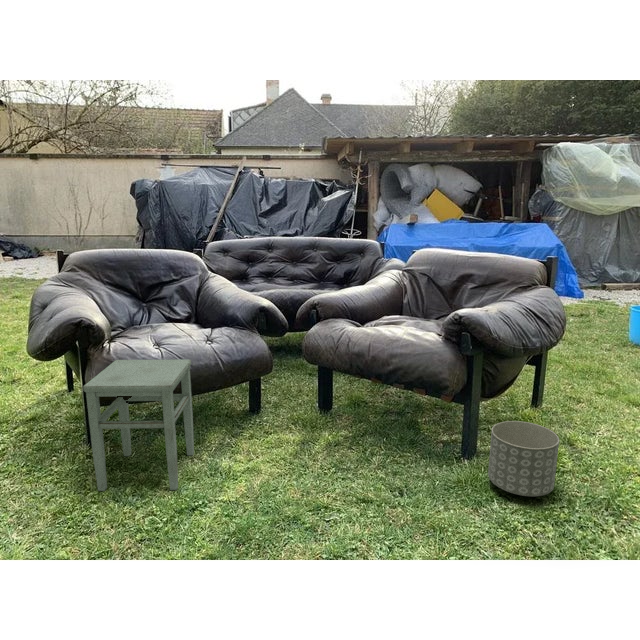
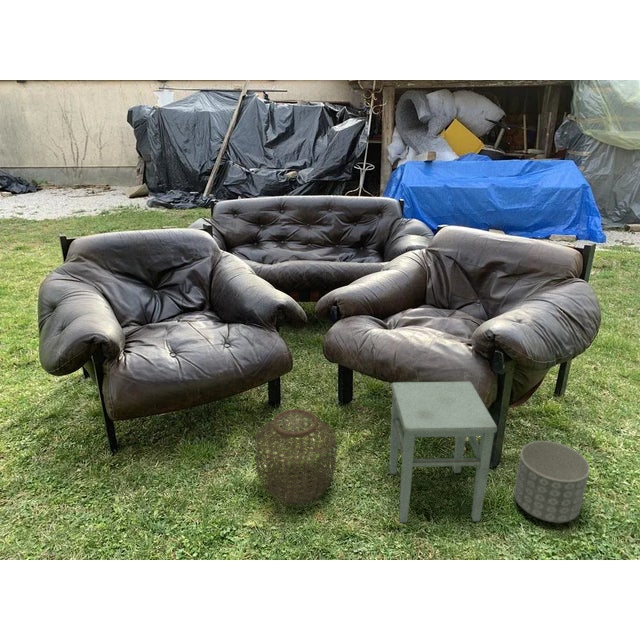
stool: present [83,359,194,491] -> present [390,382,497,522]
woven basket: none [229,390,310,485] -> present [255,409,336,504]

